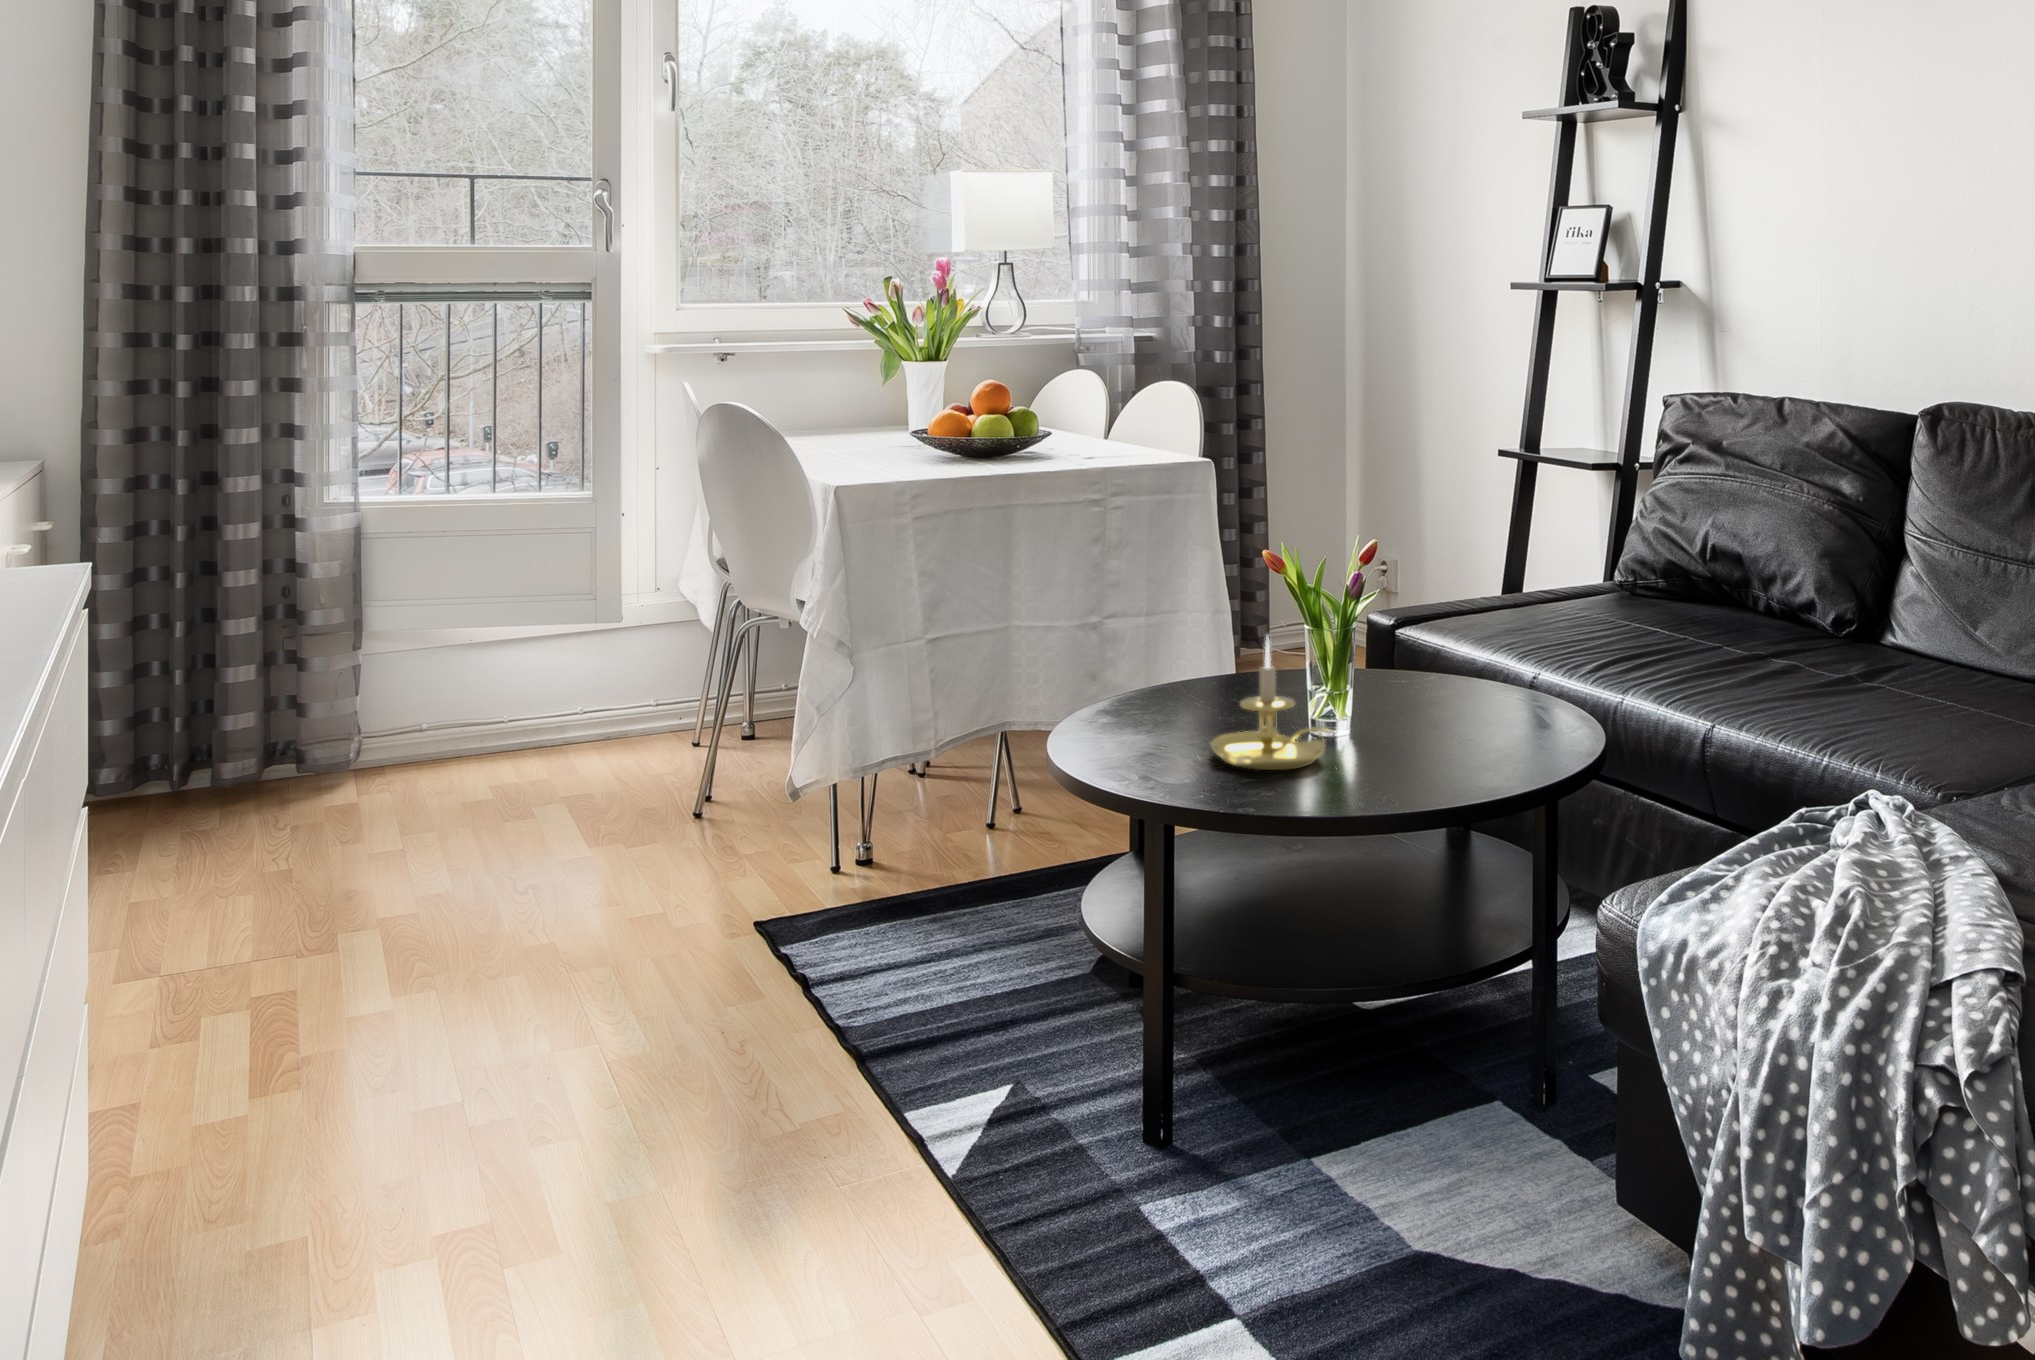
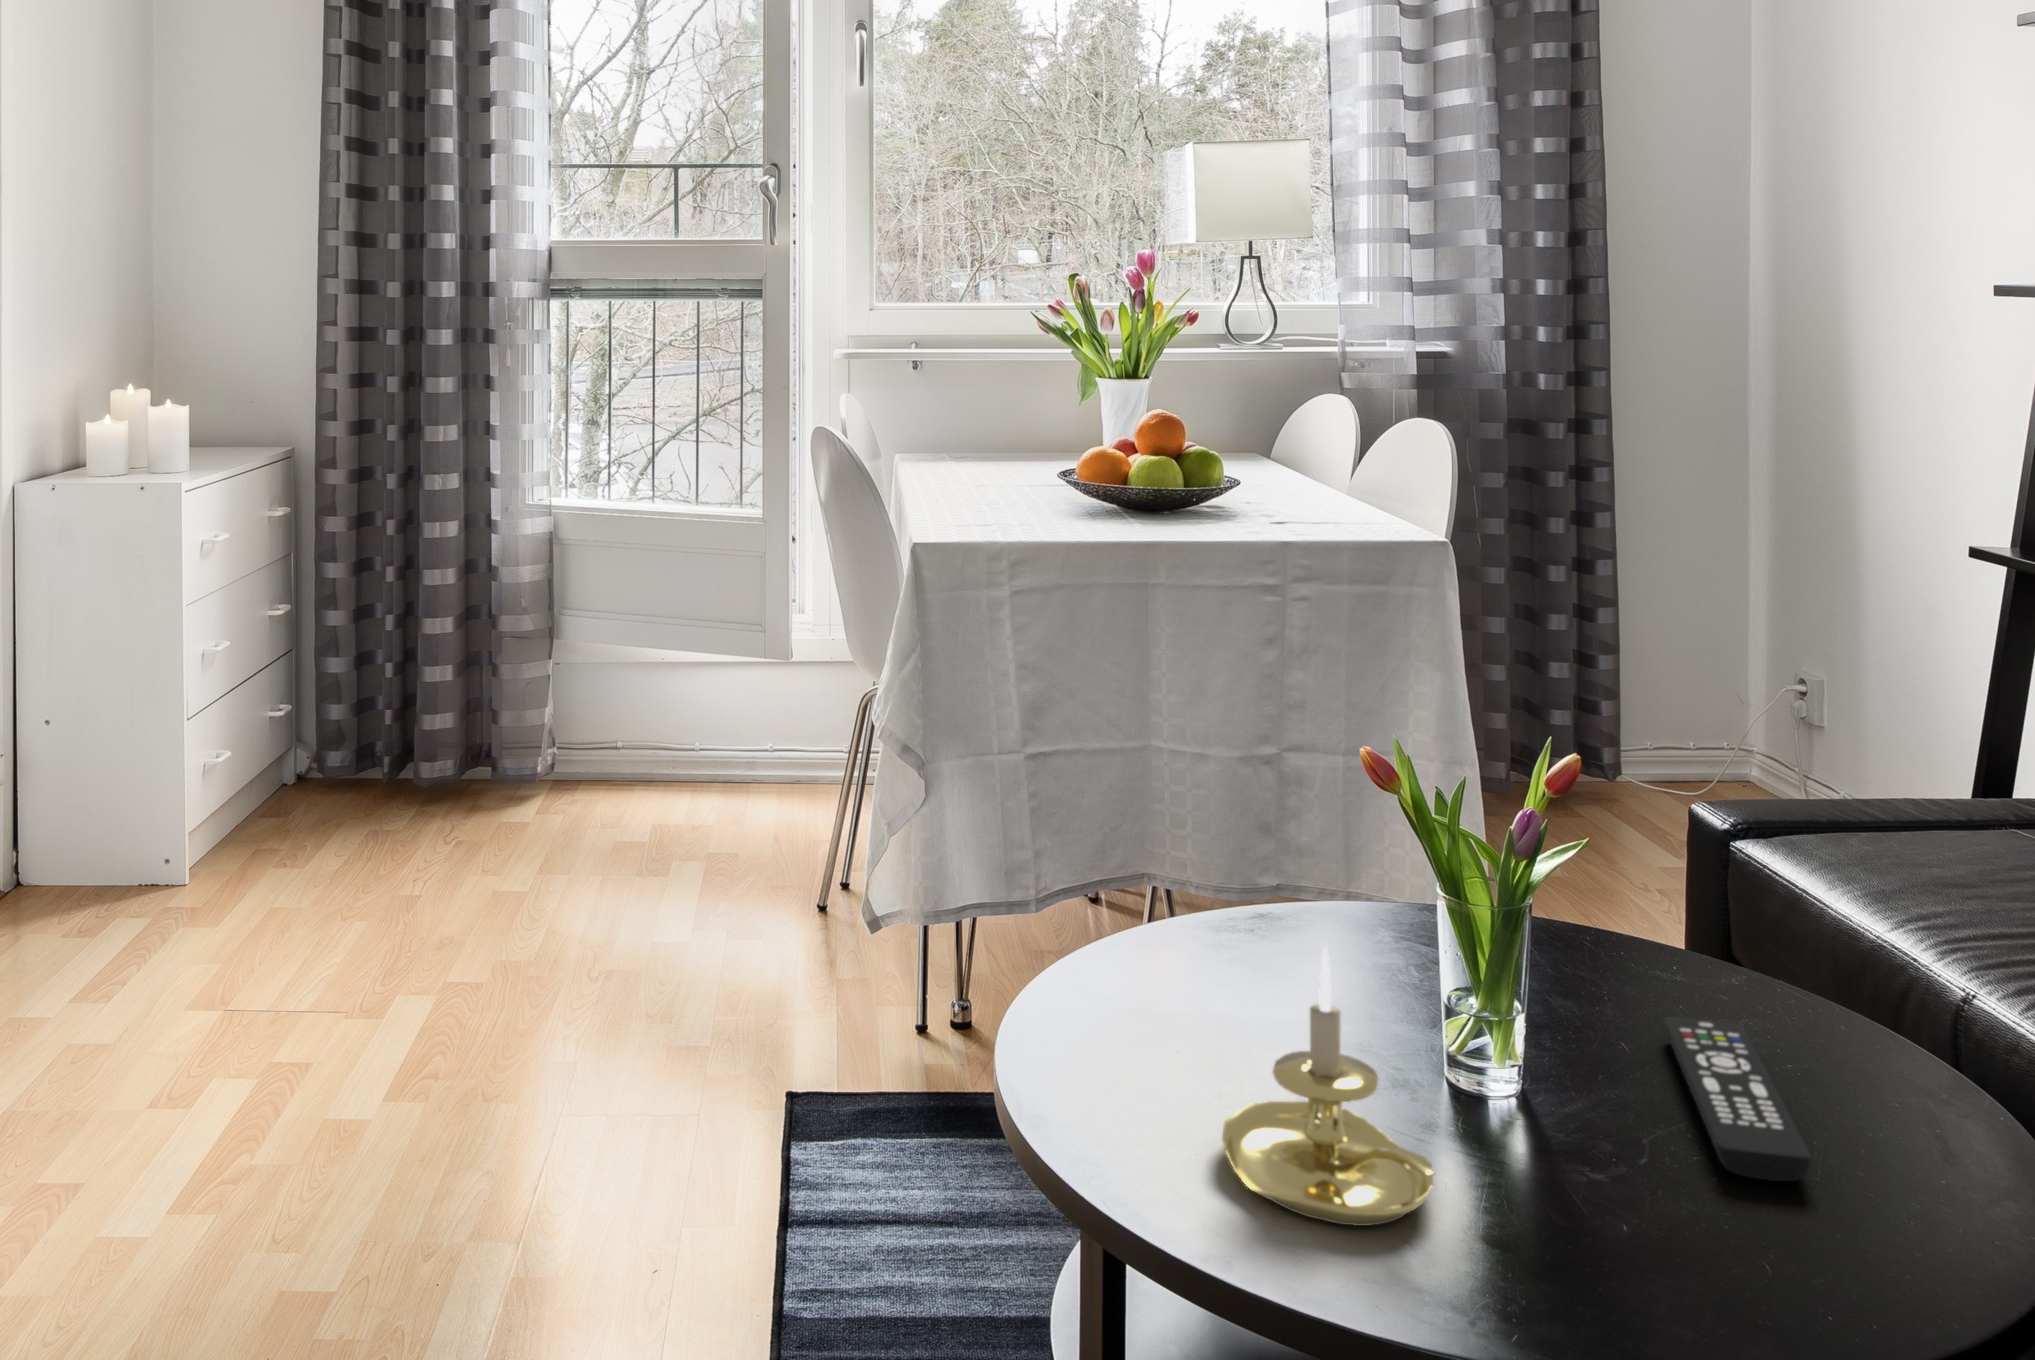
remote control: none [1402,679,1486,728] -> present [1664,1017,1811,1181]

